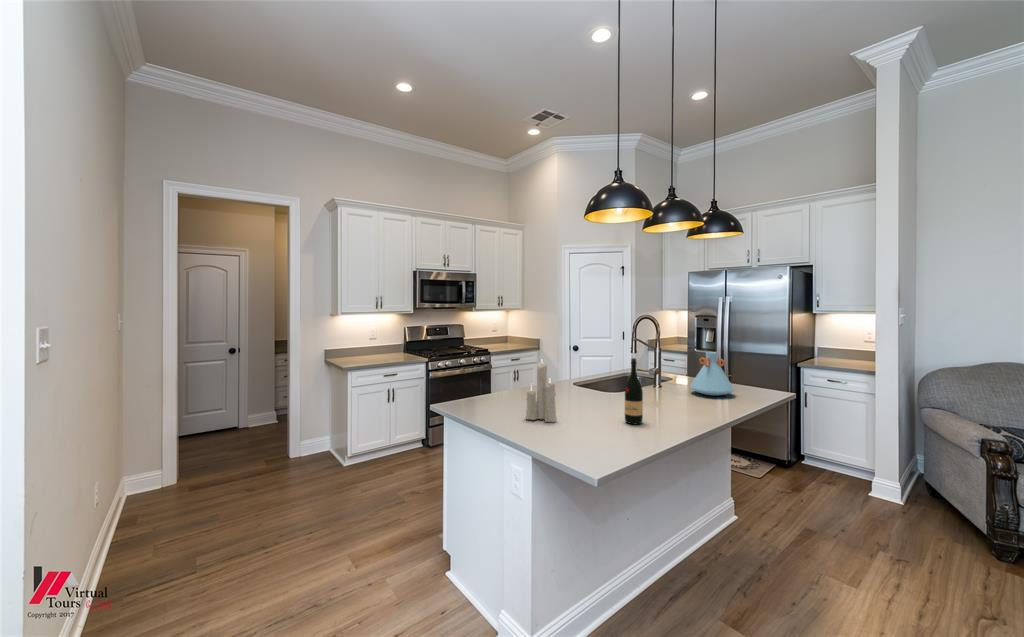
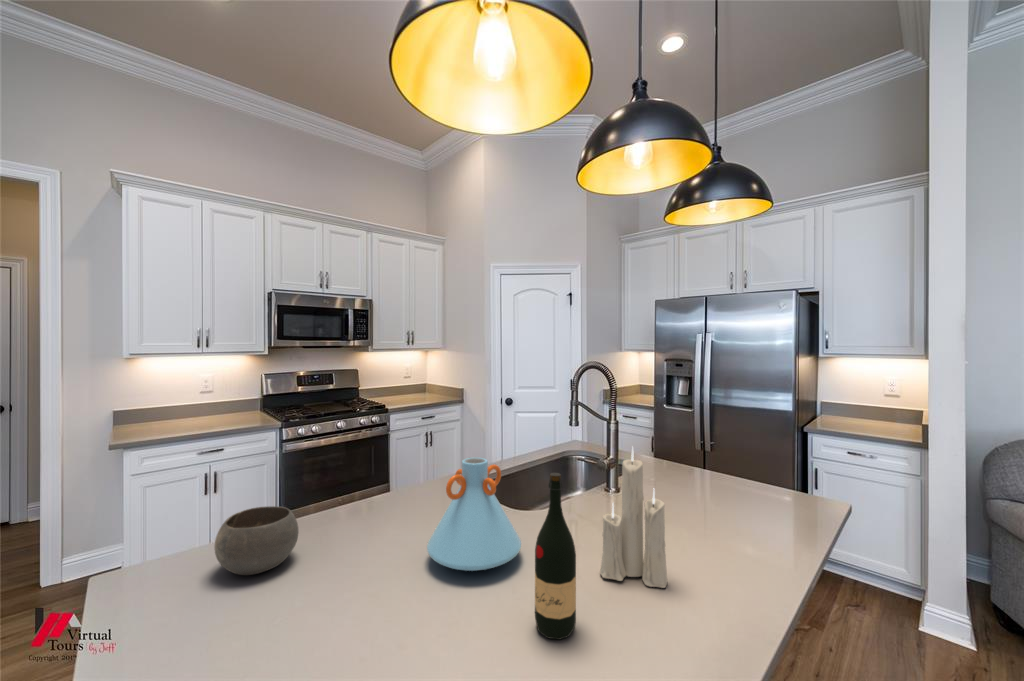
vase: present [690,352,734,396] -> present [427,457,521,571]
candle: present [525,363,557,422] -> present [600,447,667,588]
bowl: none [473,383,506,409] -> present [214,506,299,575]

